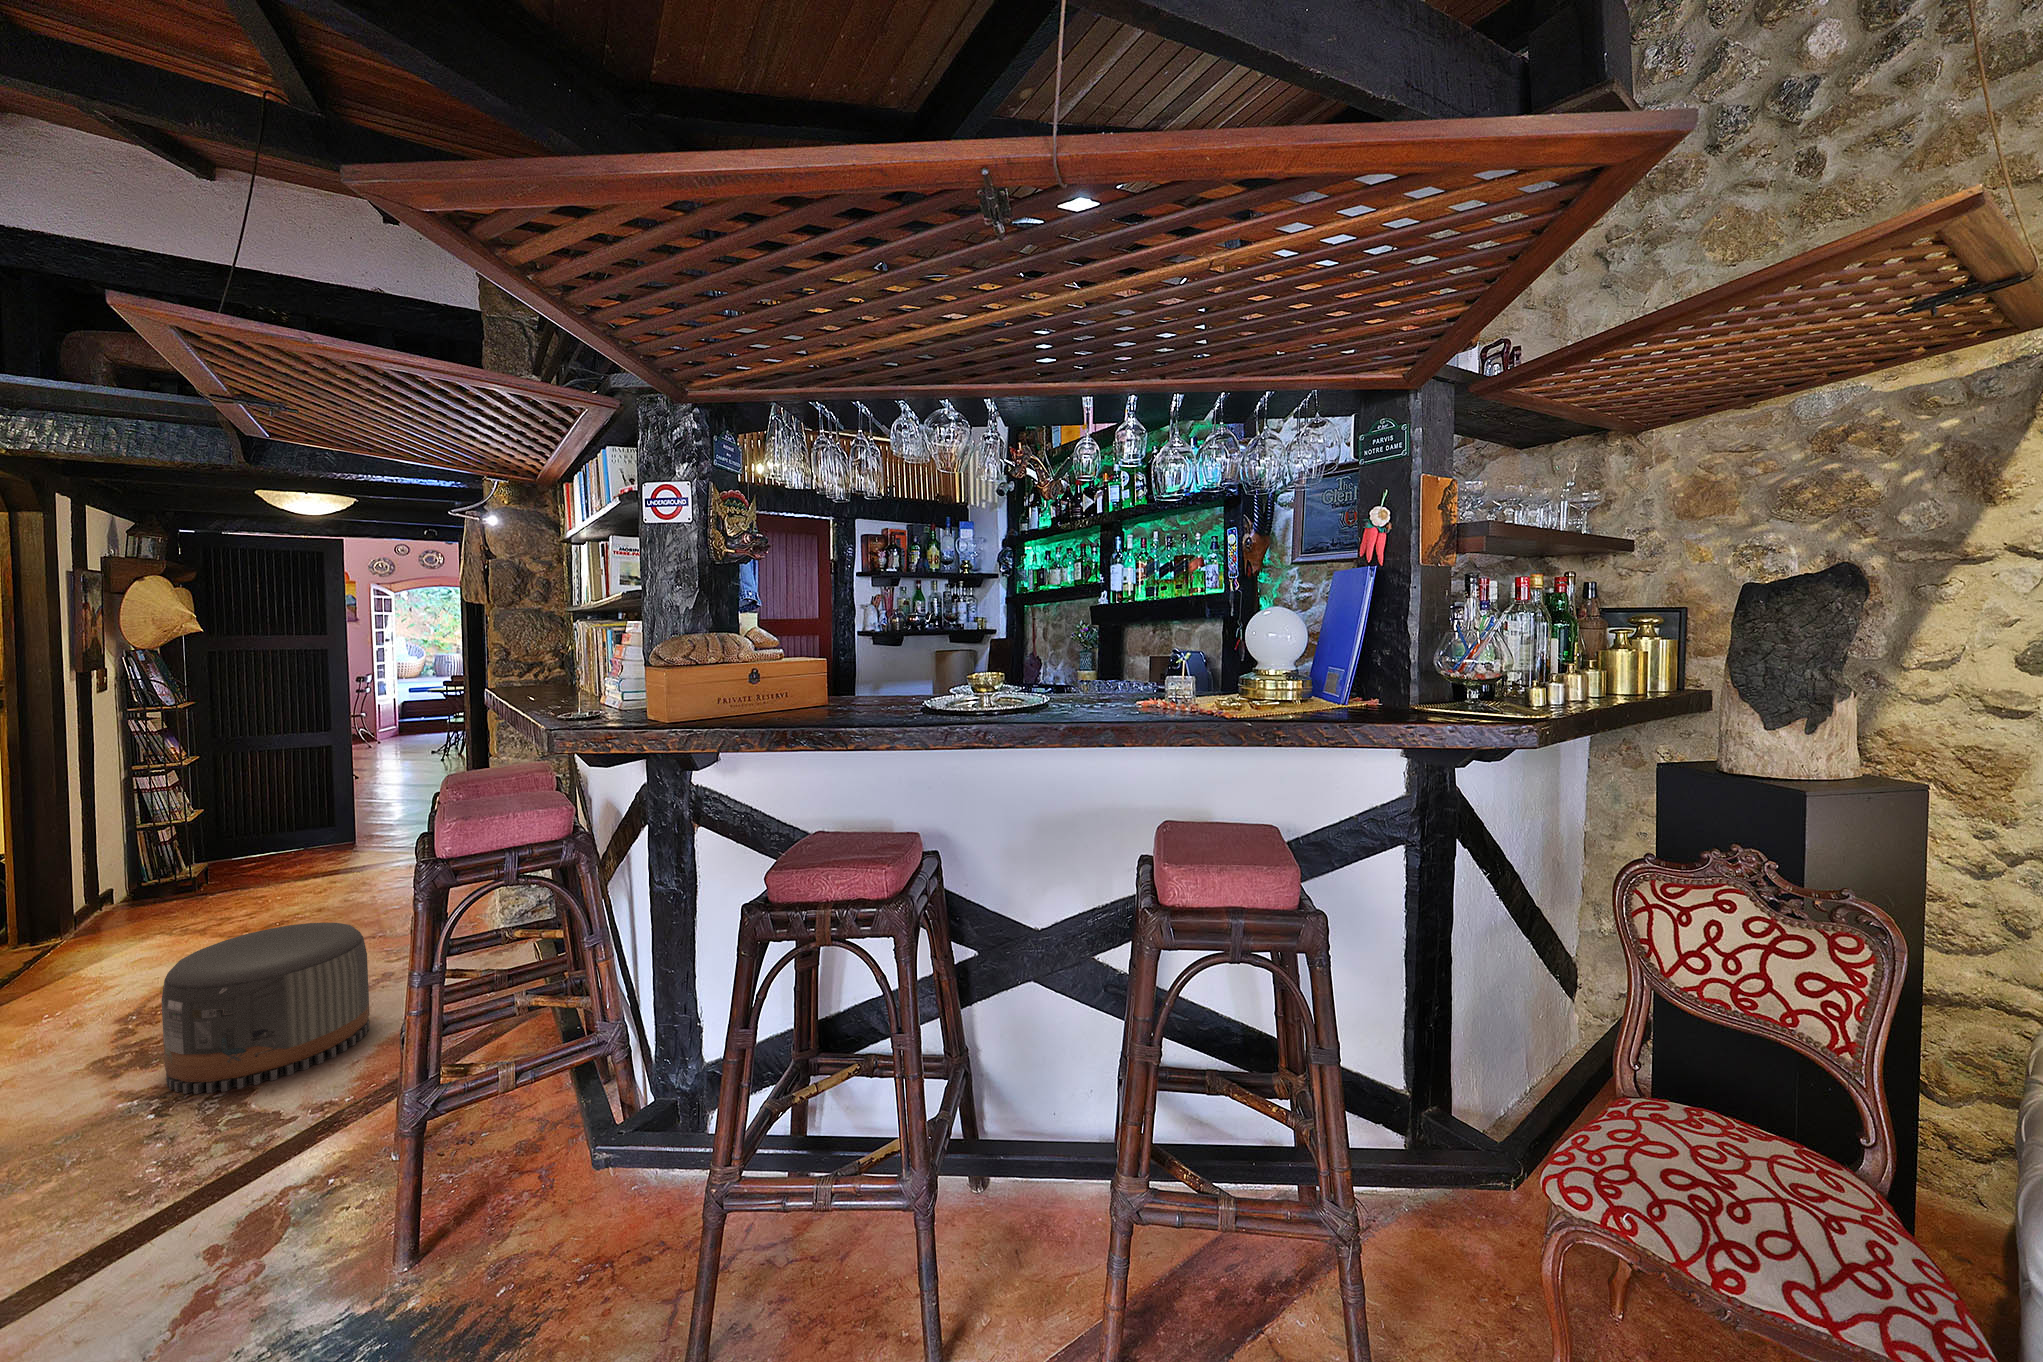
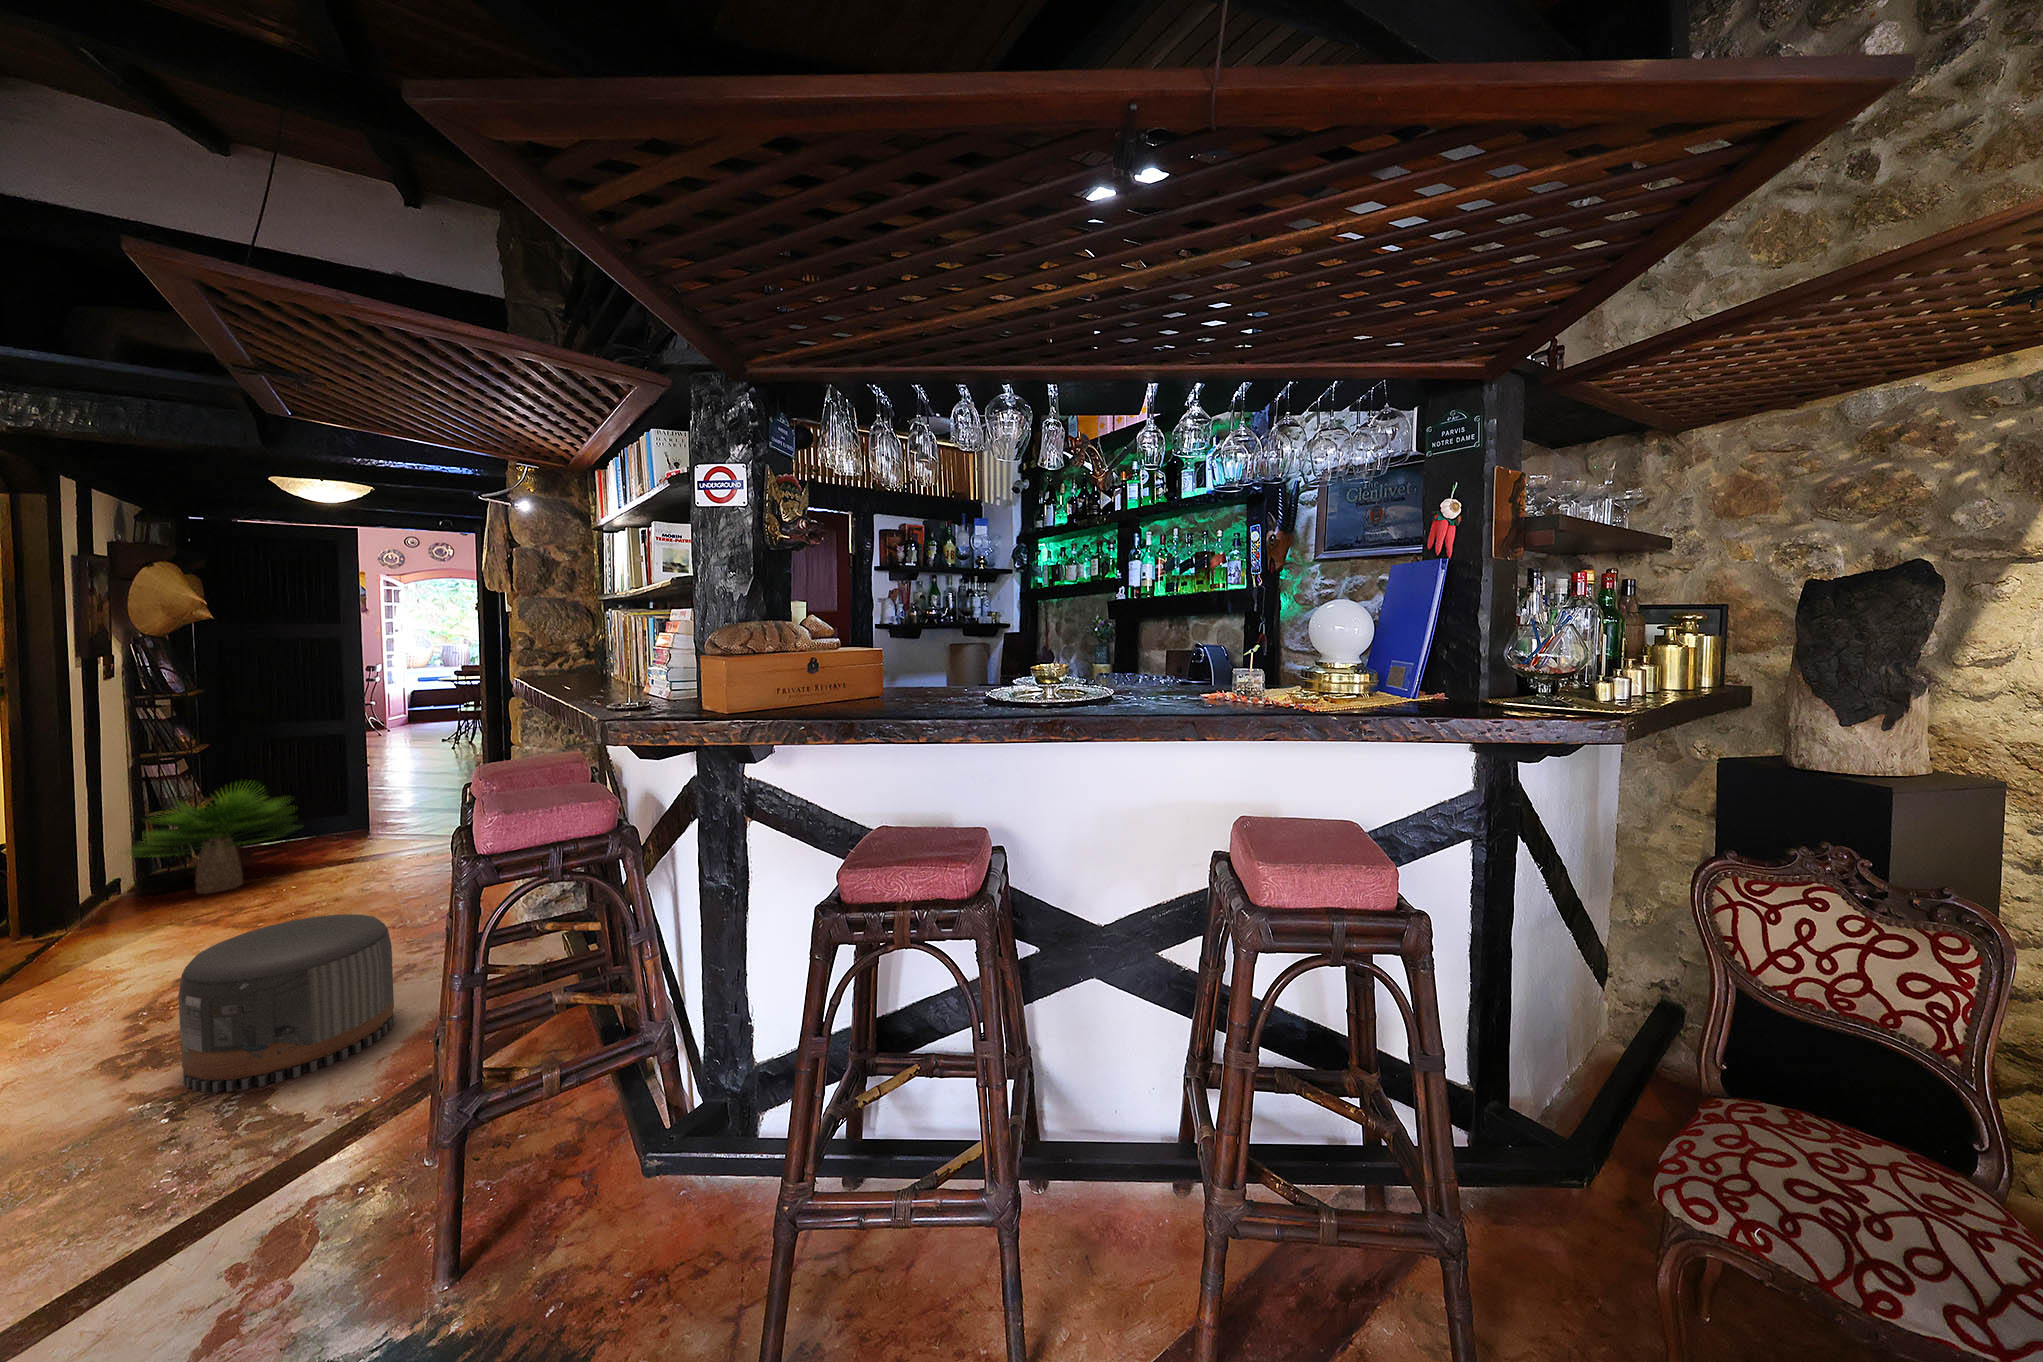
potted plant: none [106,791,291,905] -> present [127,784,295,894]

